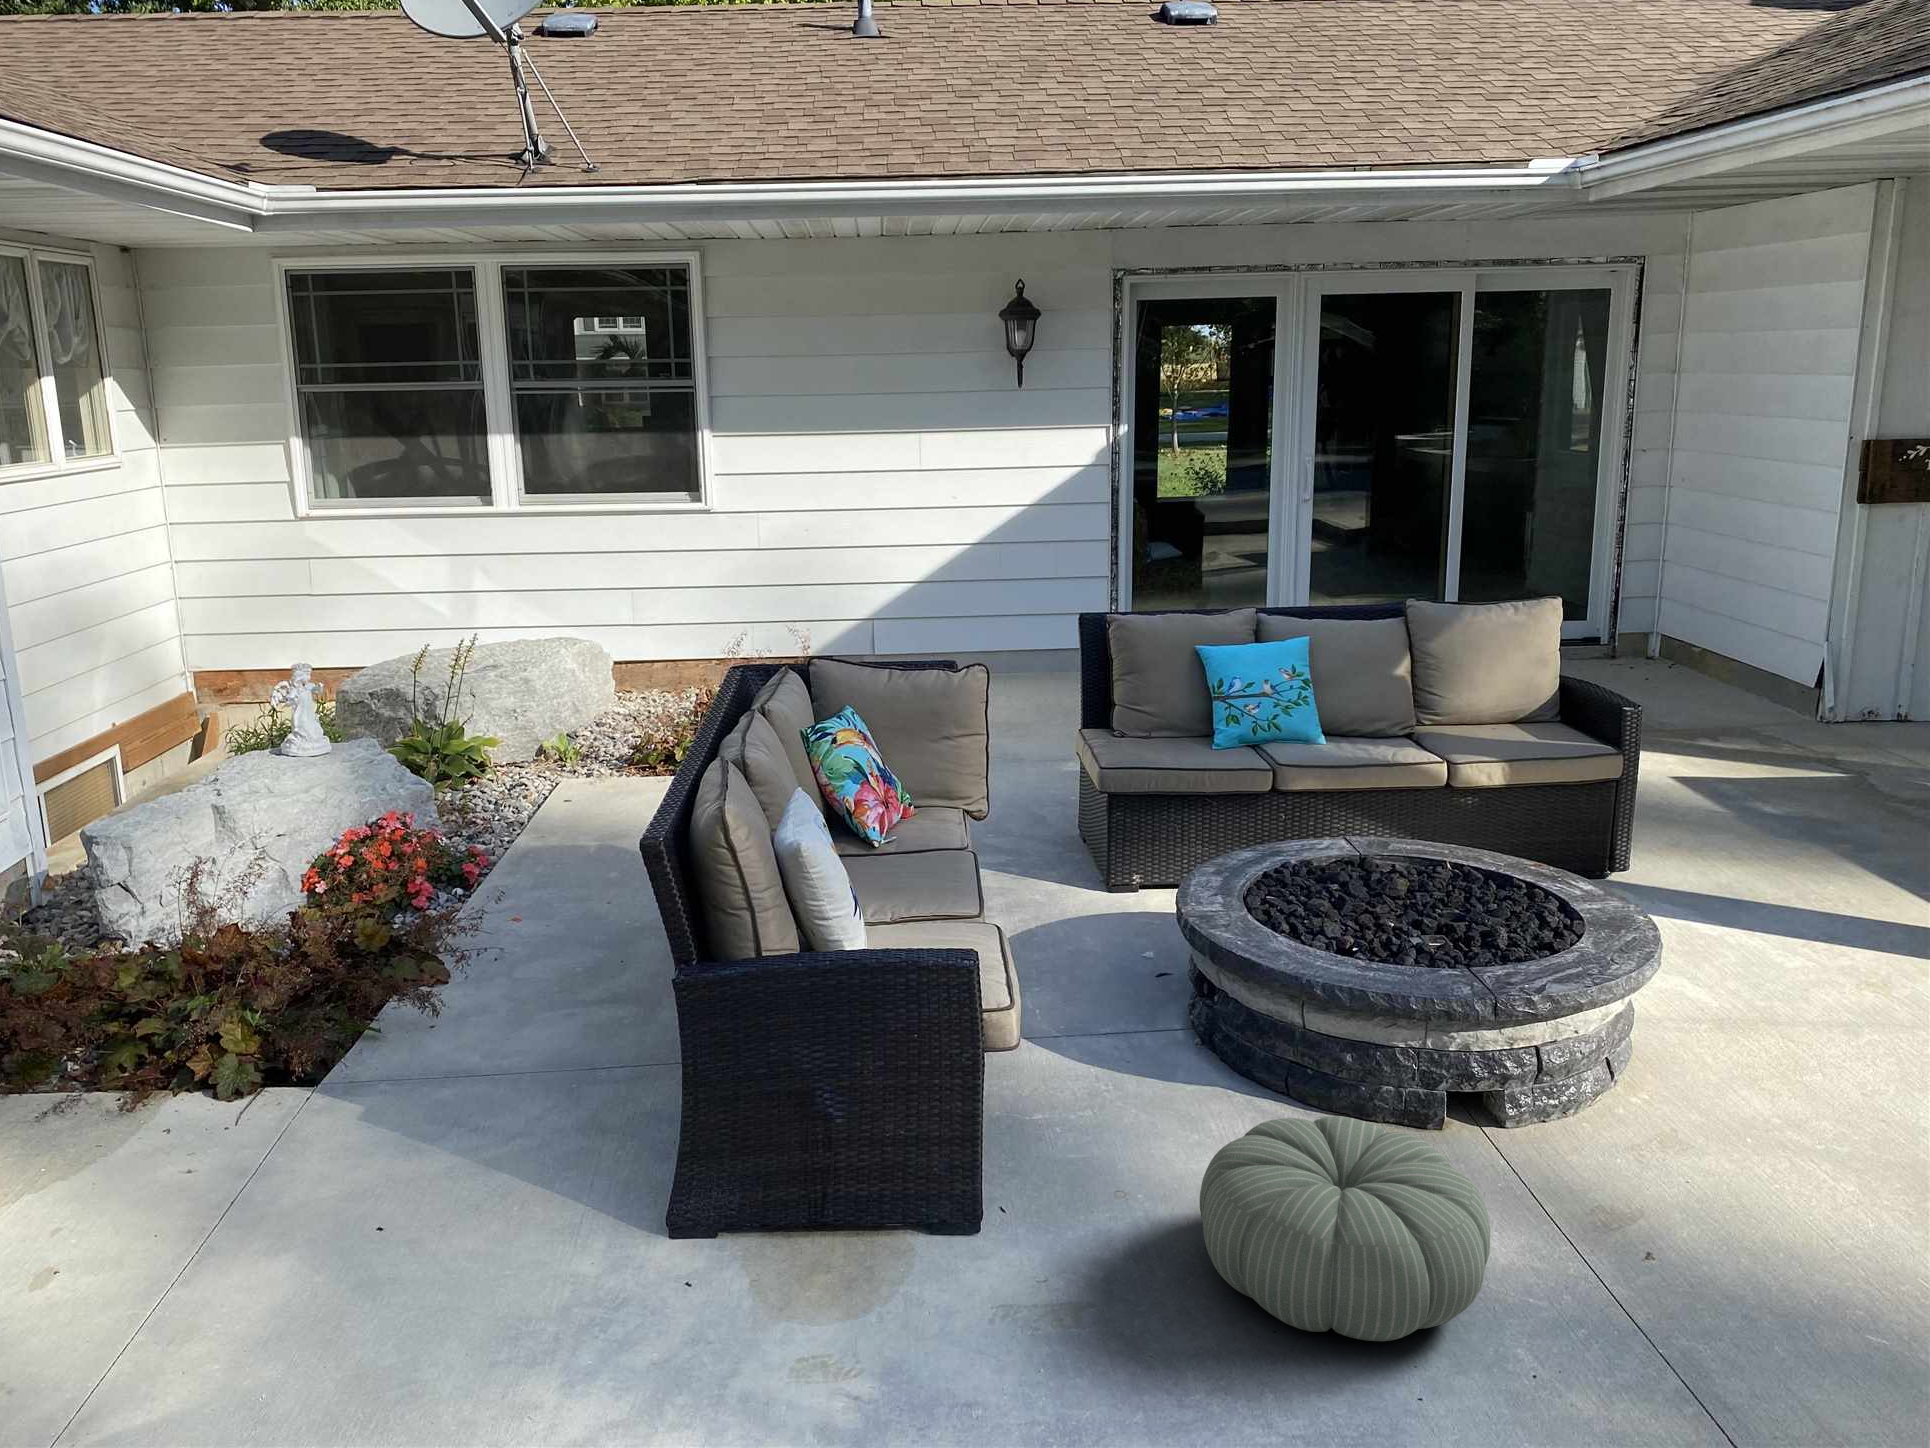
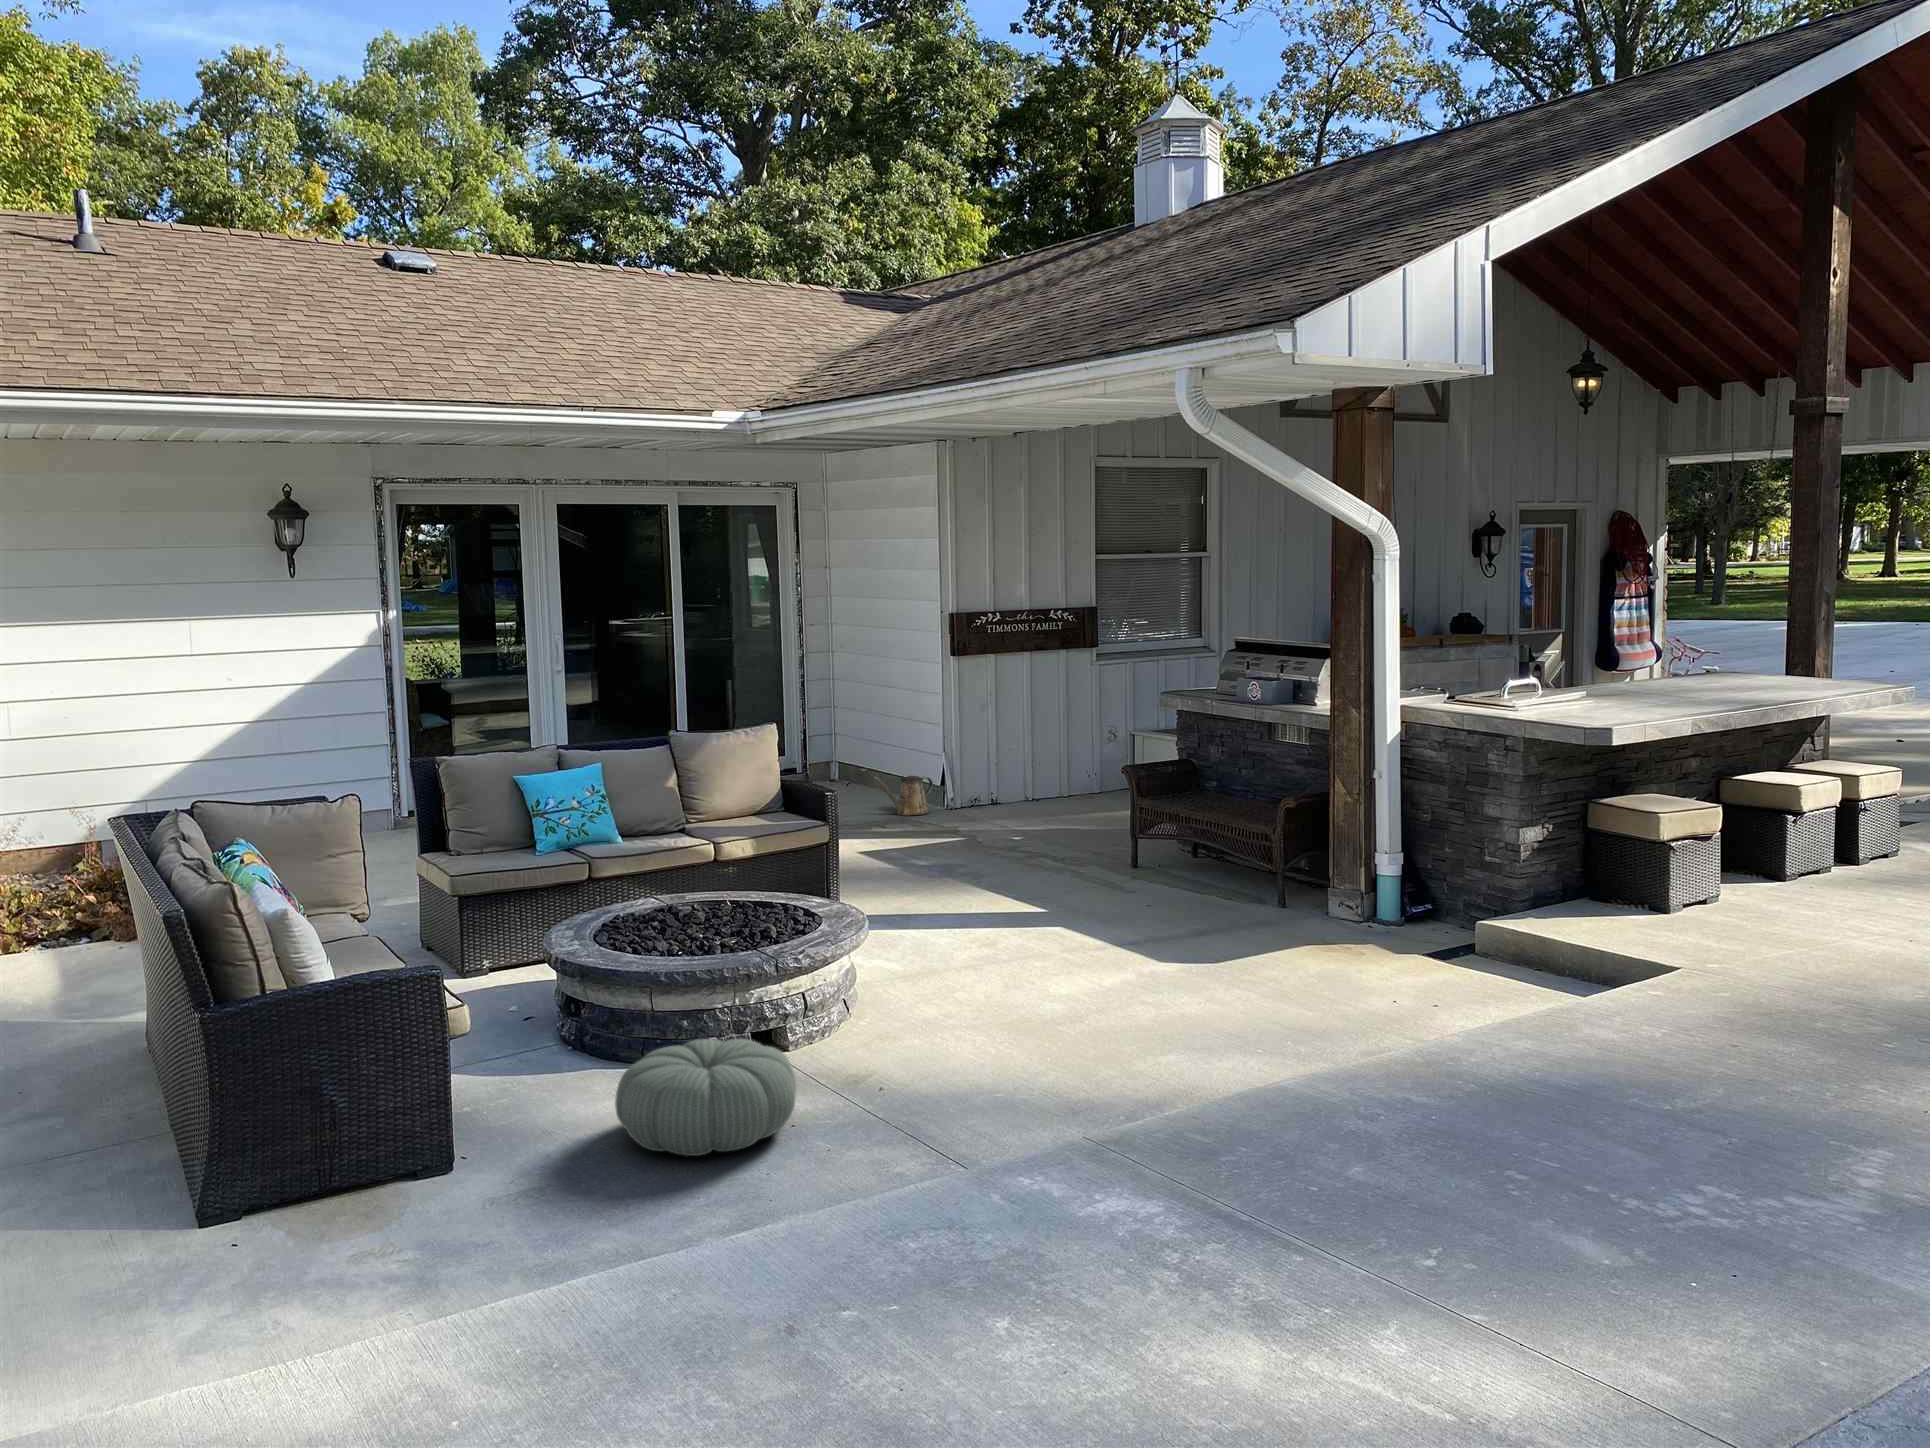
watering can: none [1712,664,1805,722] -> present [873,776,933,816]

